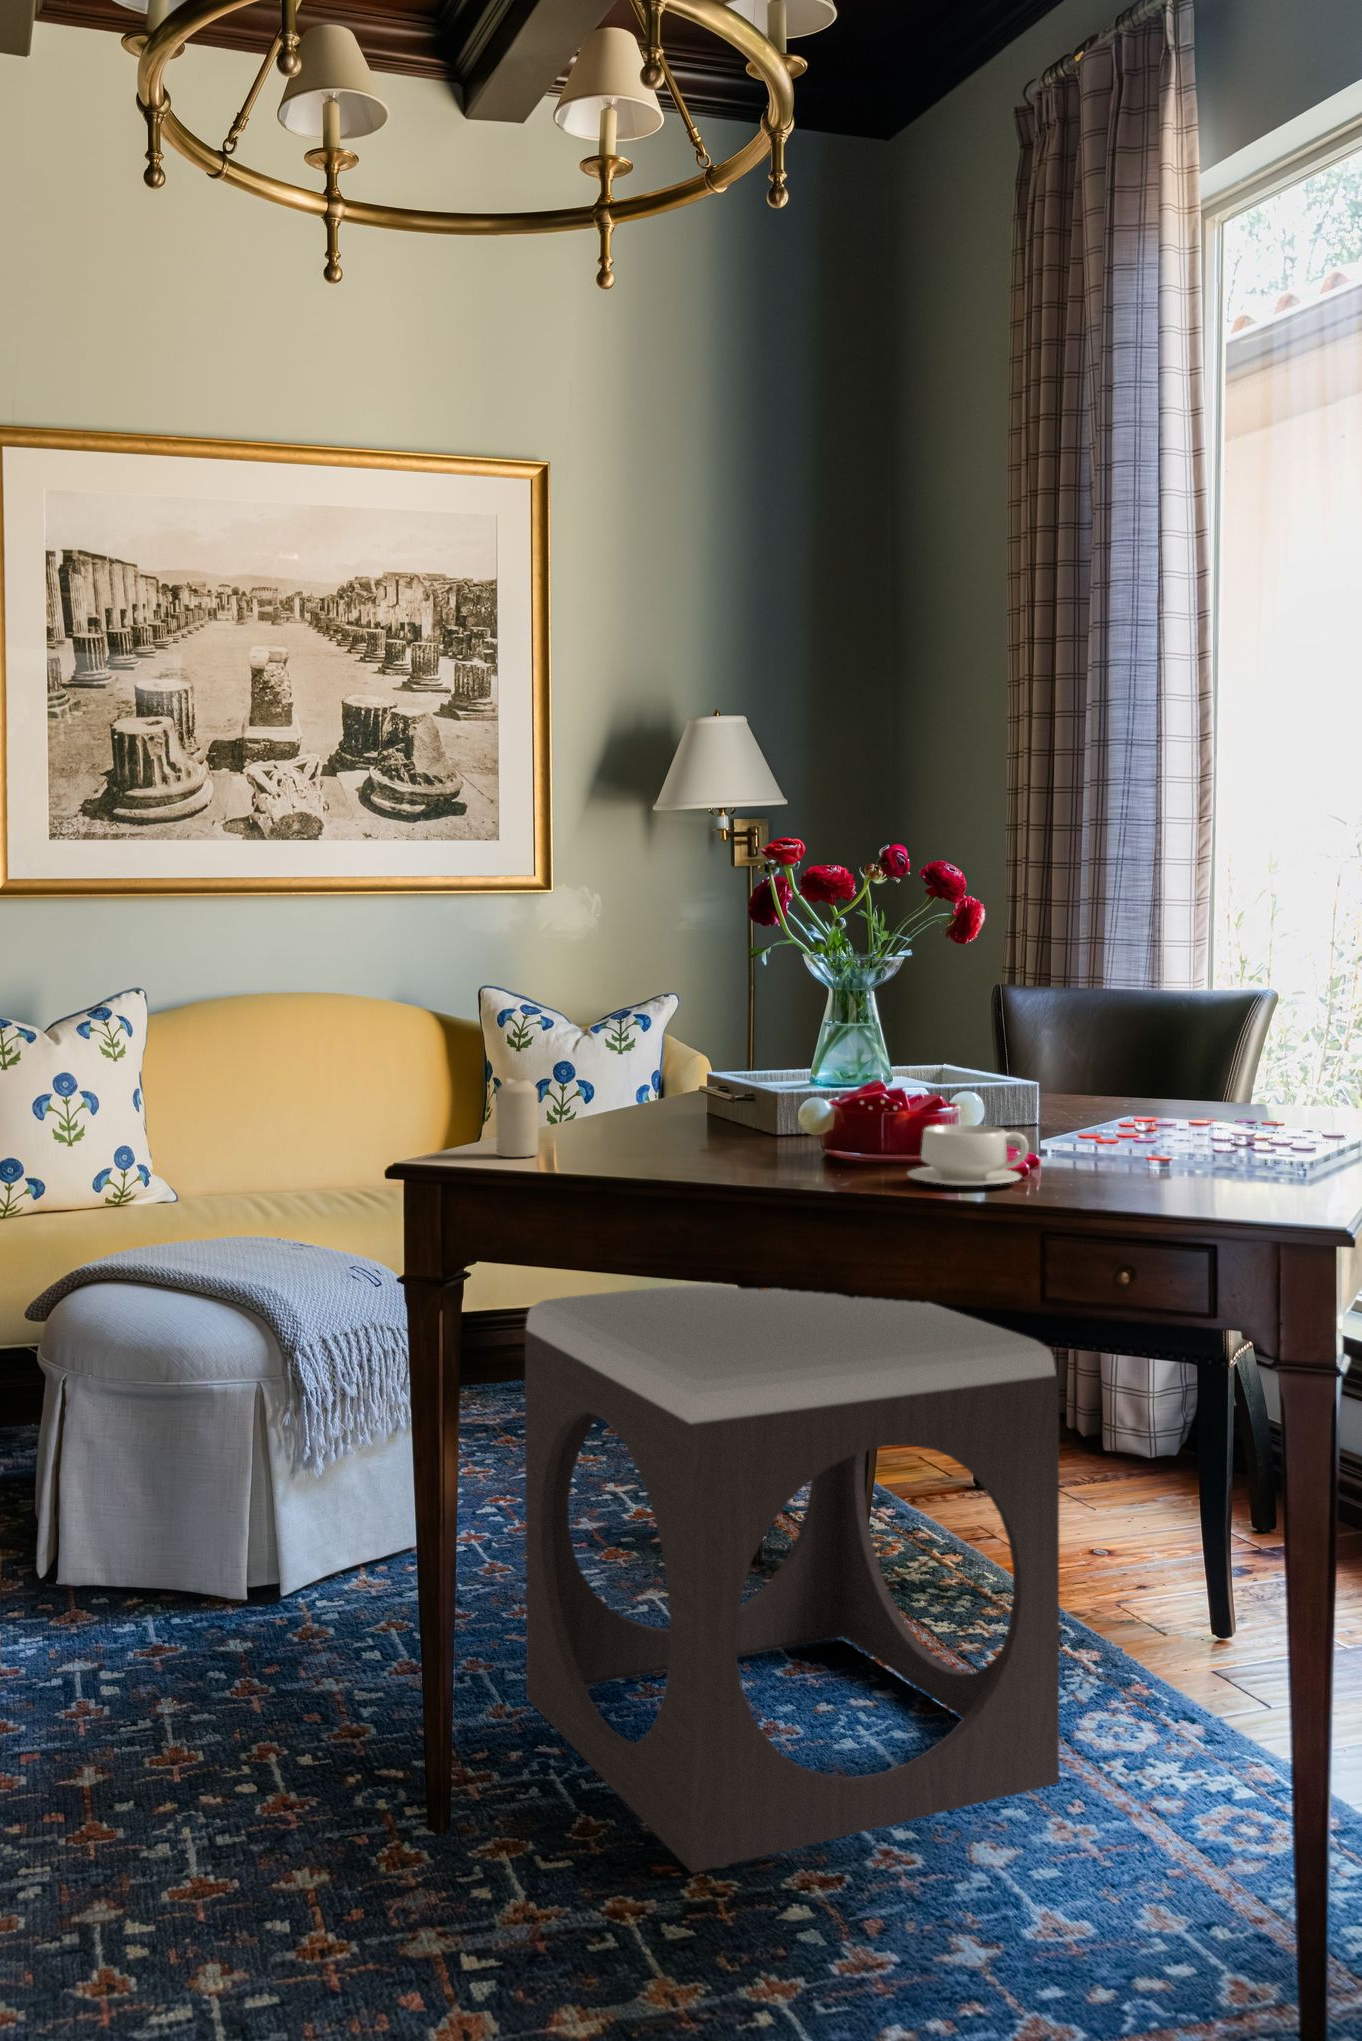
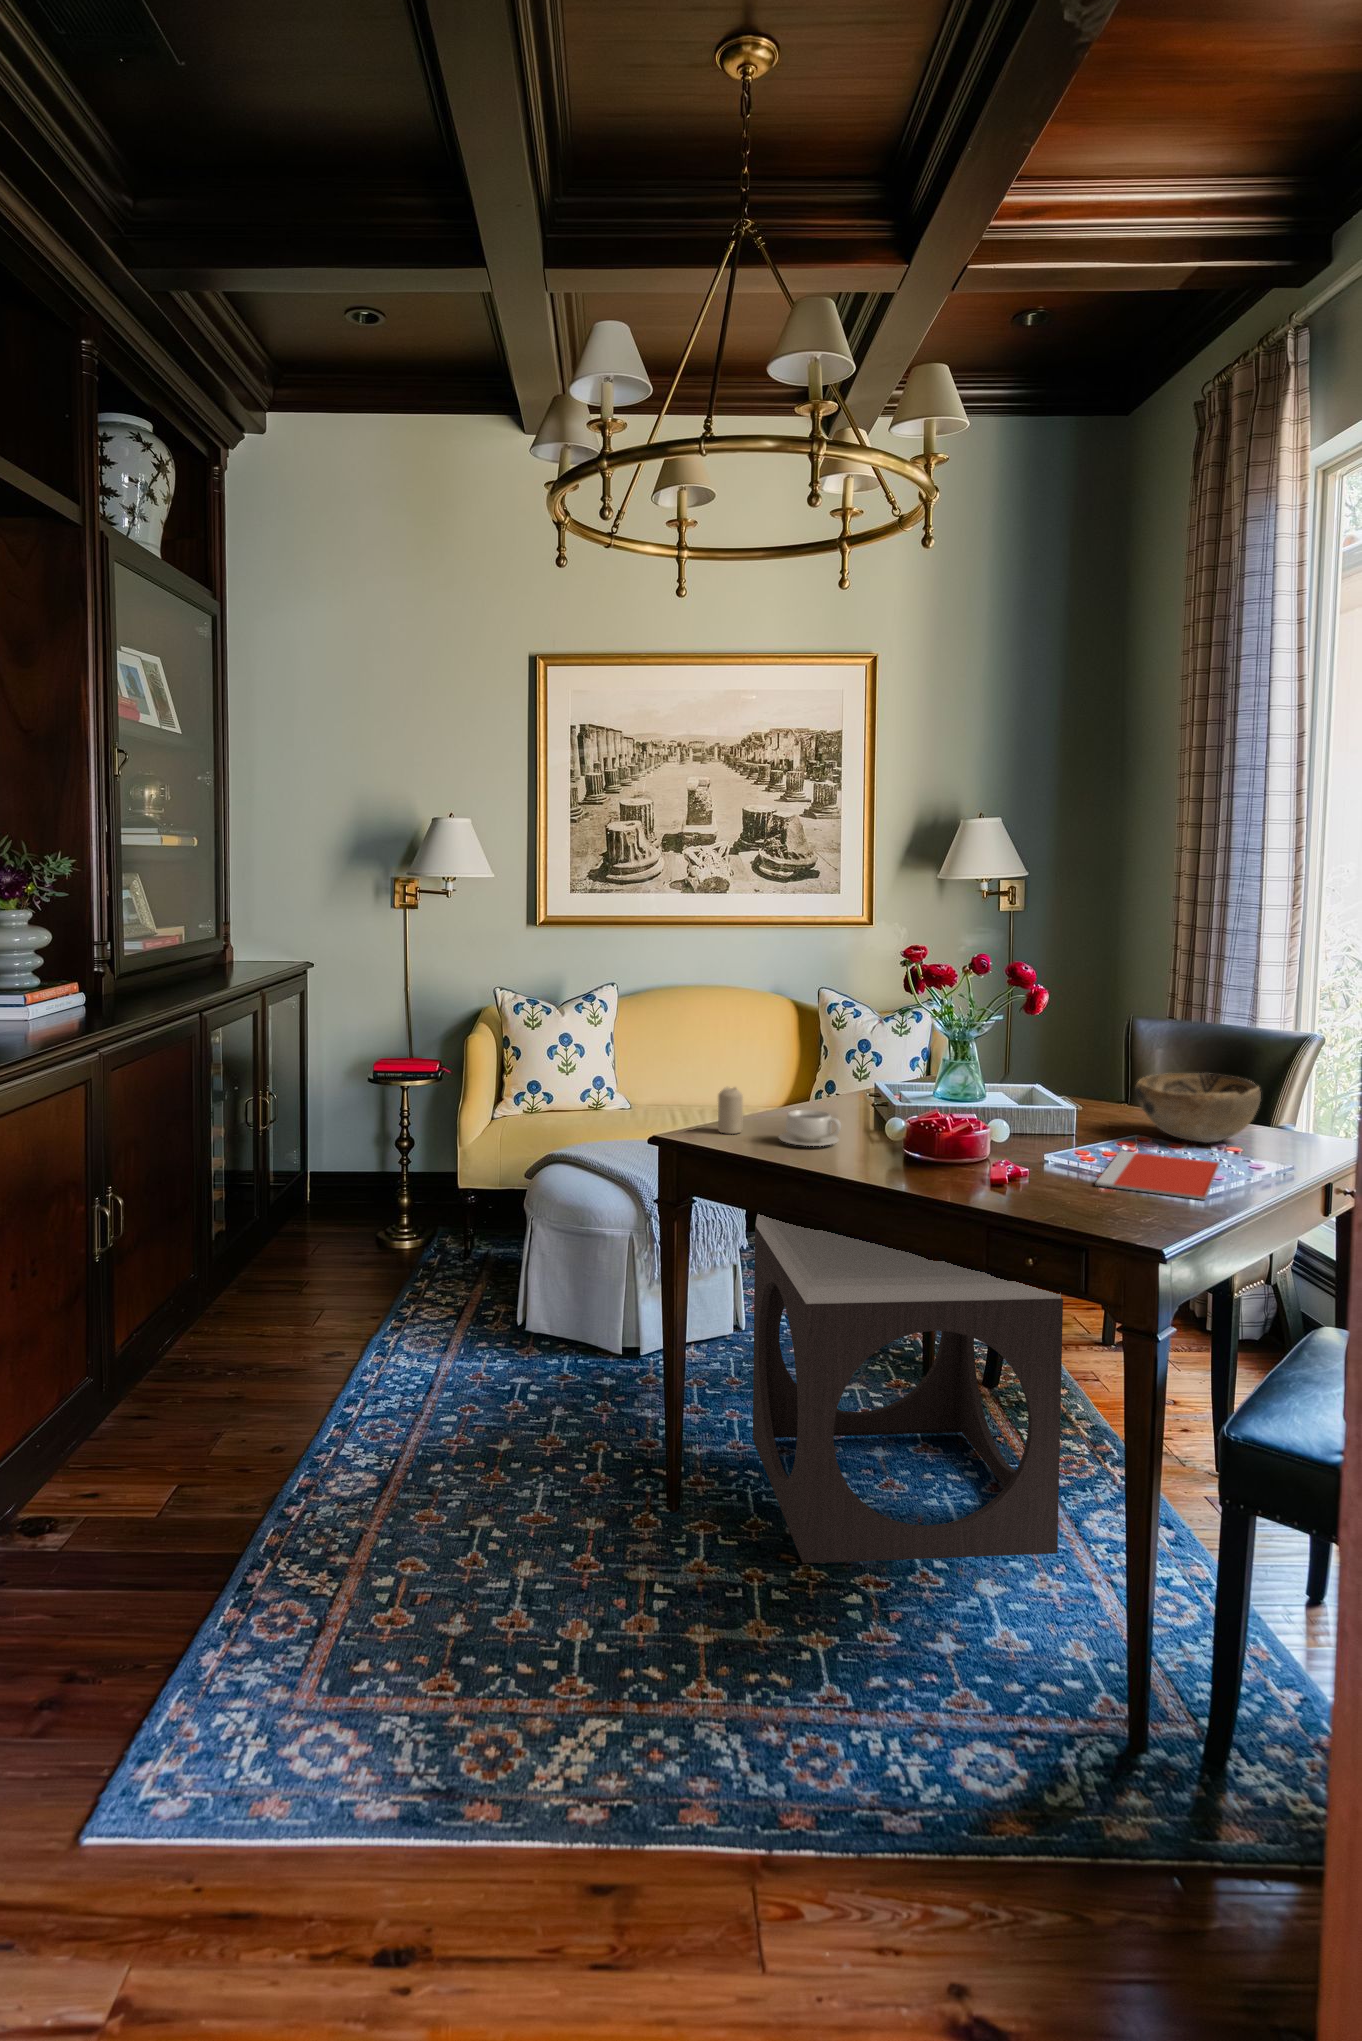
decorative bowl: none [1111,1028,1289,1124] -> present [1135,1073,1261,1143]
teacup: present [908,1124,1029,1186] -> present [779,1110,841,1146]
notebook: none [1127,1137,1309,1177] -> present [1096,1151,1219,1200]

